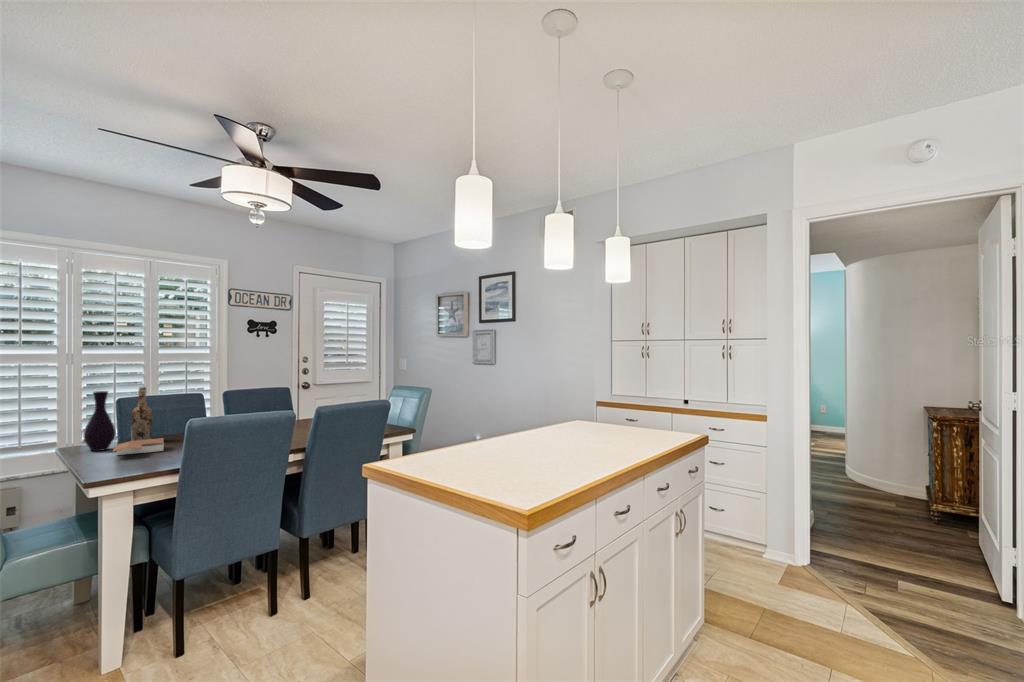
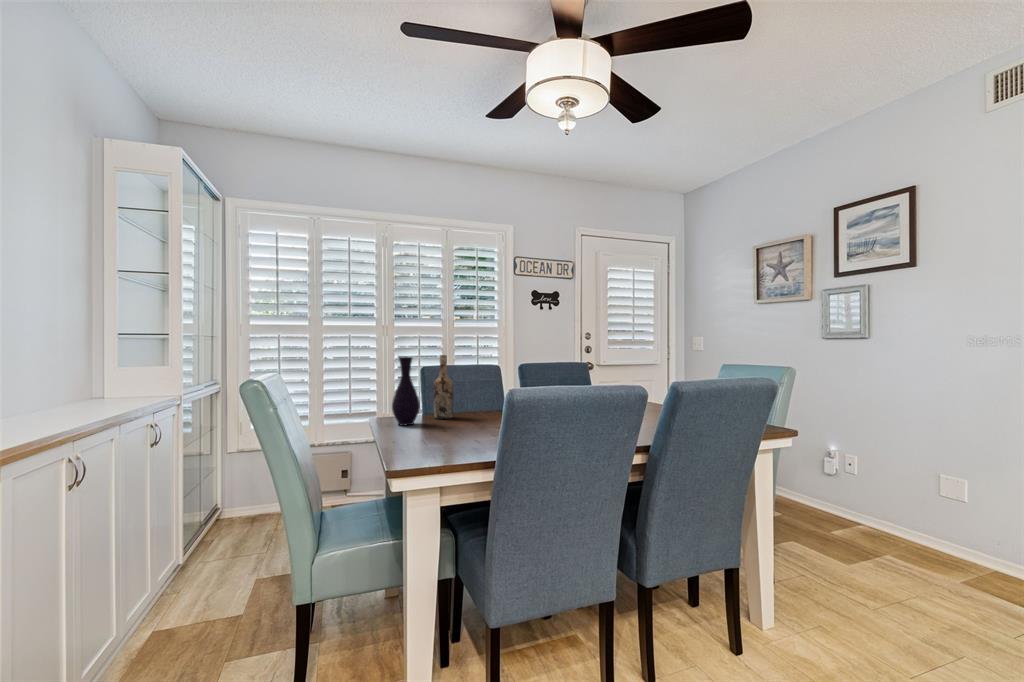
book: present [113,438,164,455] -> none [417,416,467,433]

